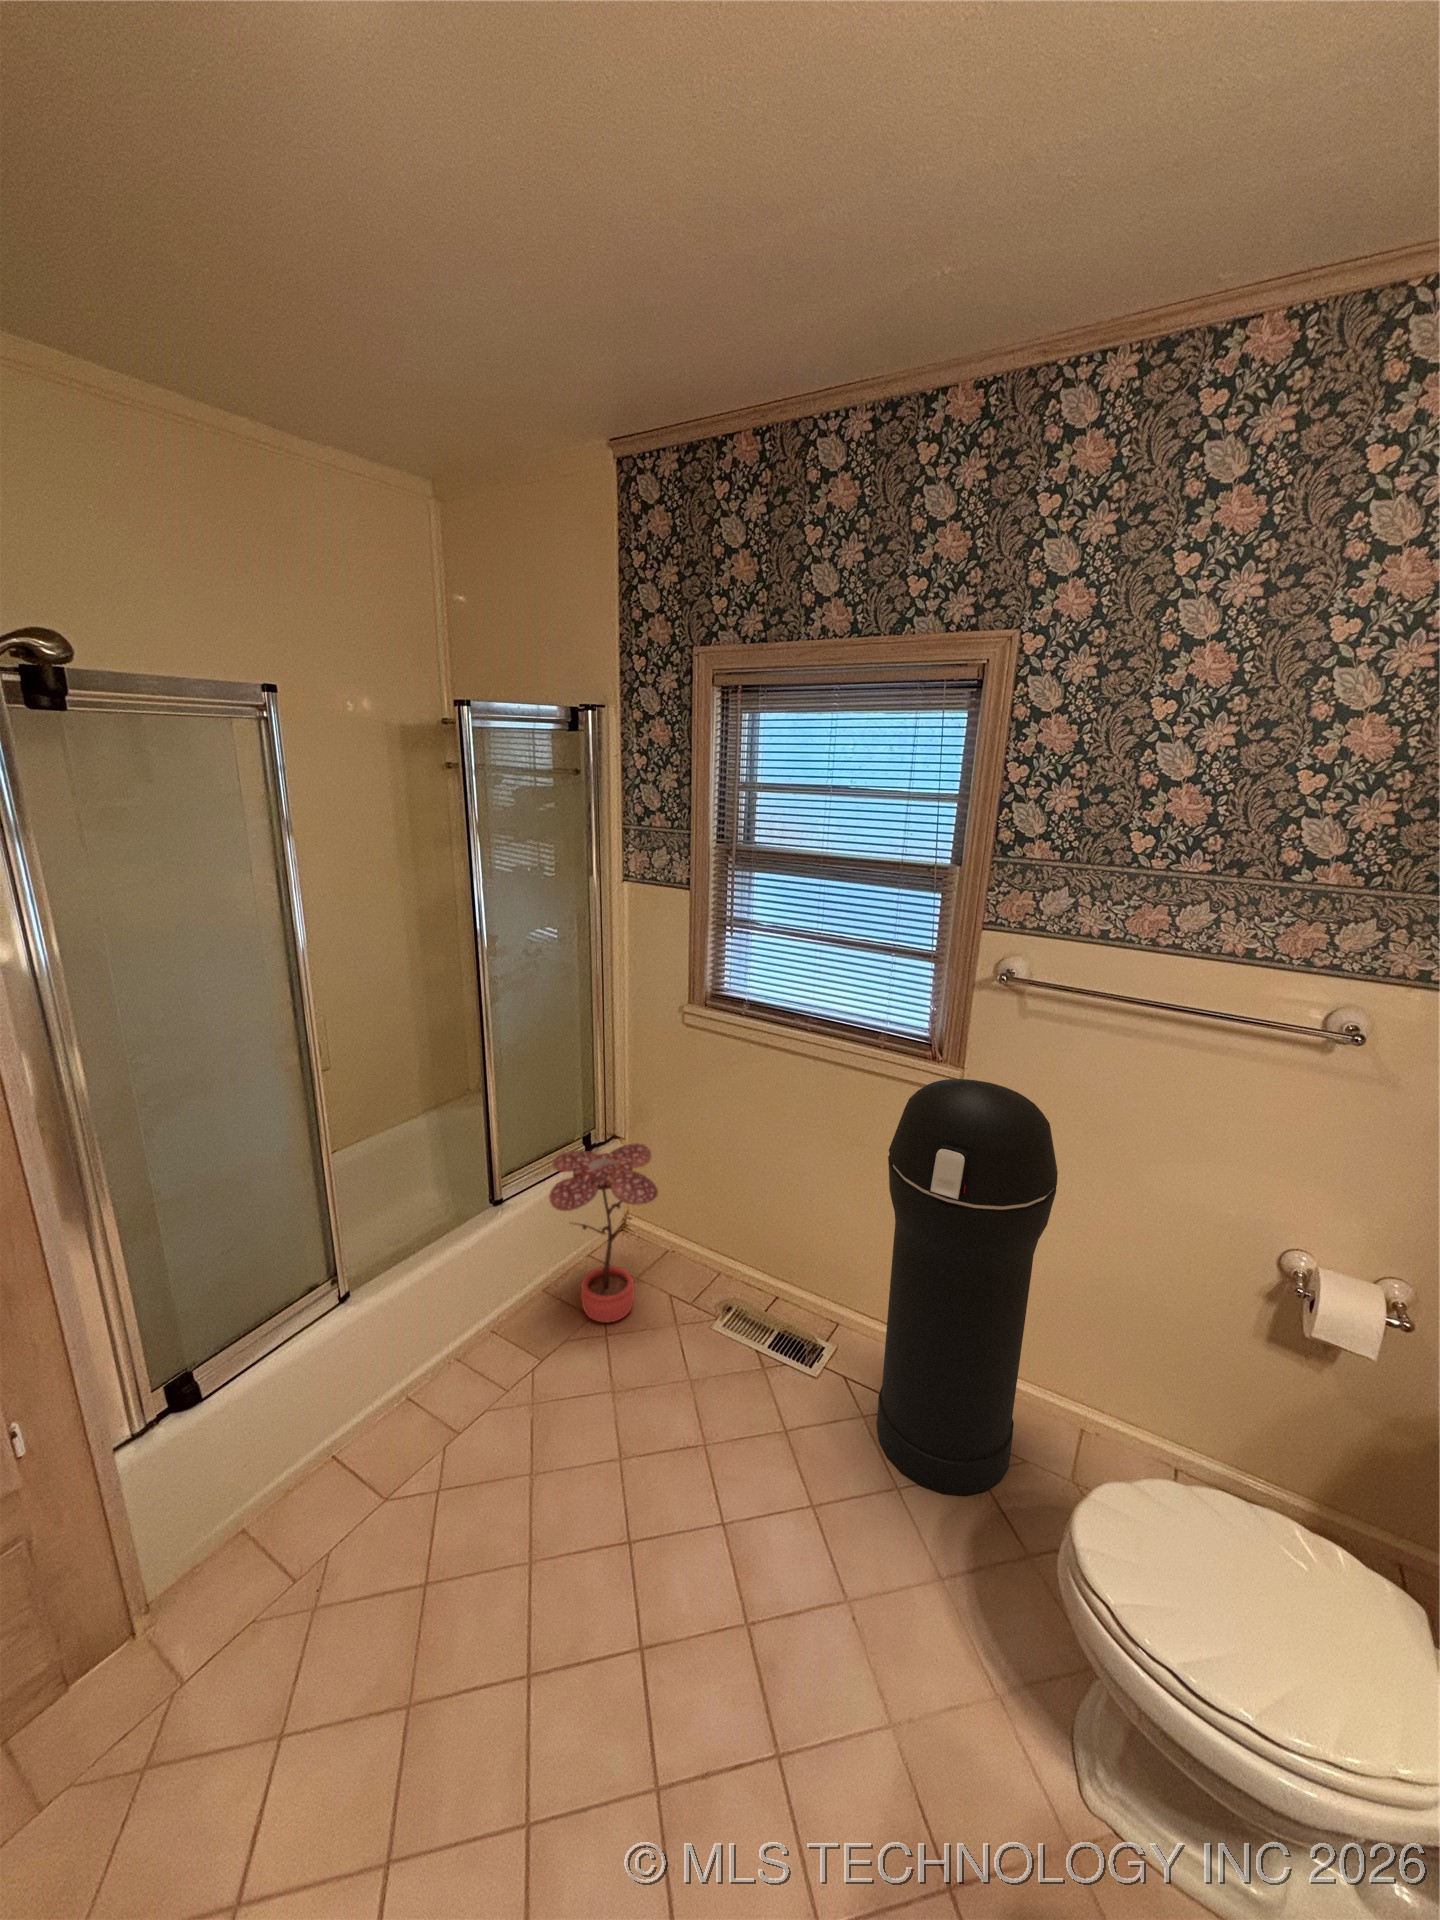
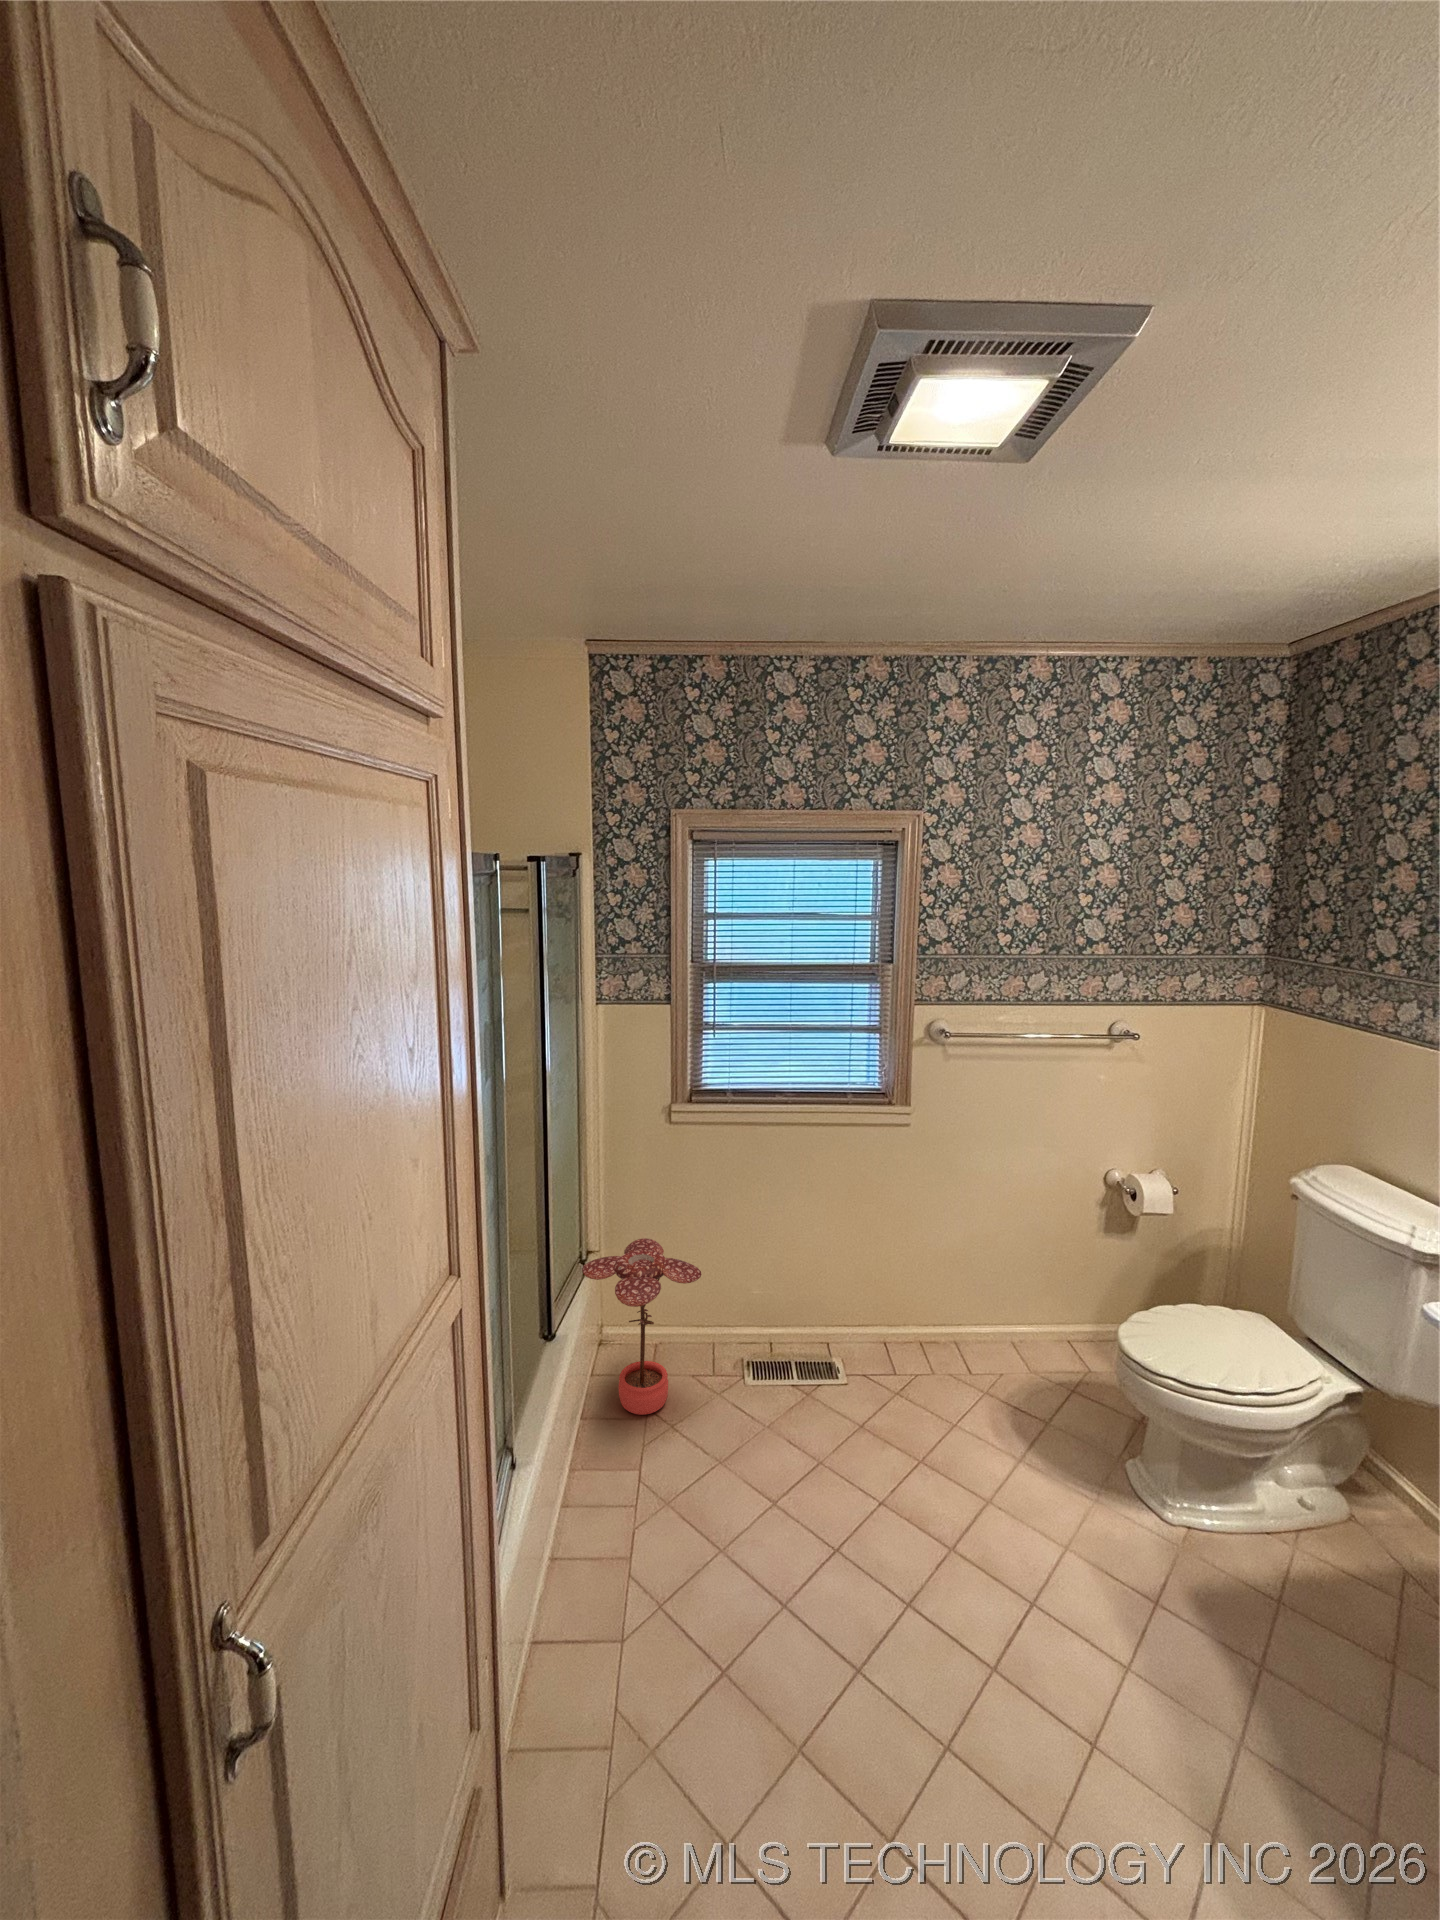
trash can: present [877,1079,1058,1495] -> none [893,1107,1010,1416]

